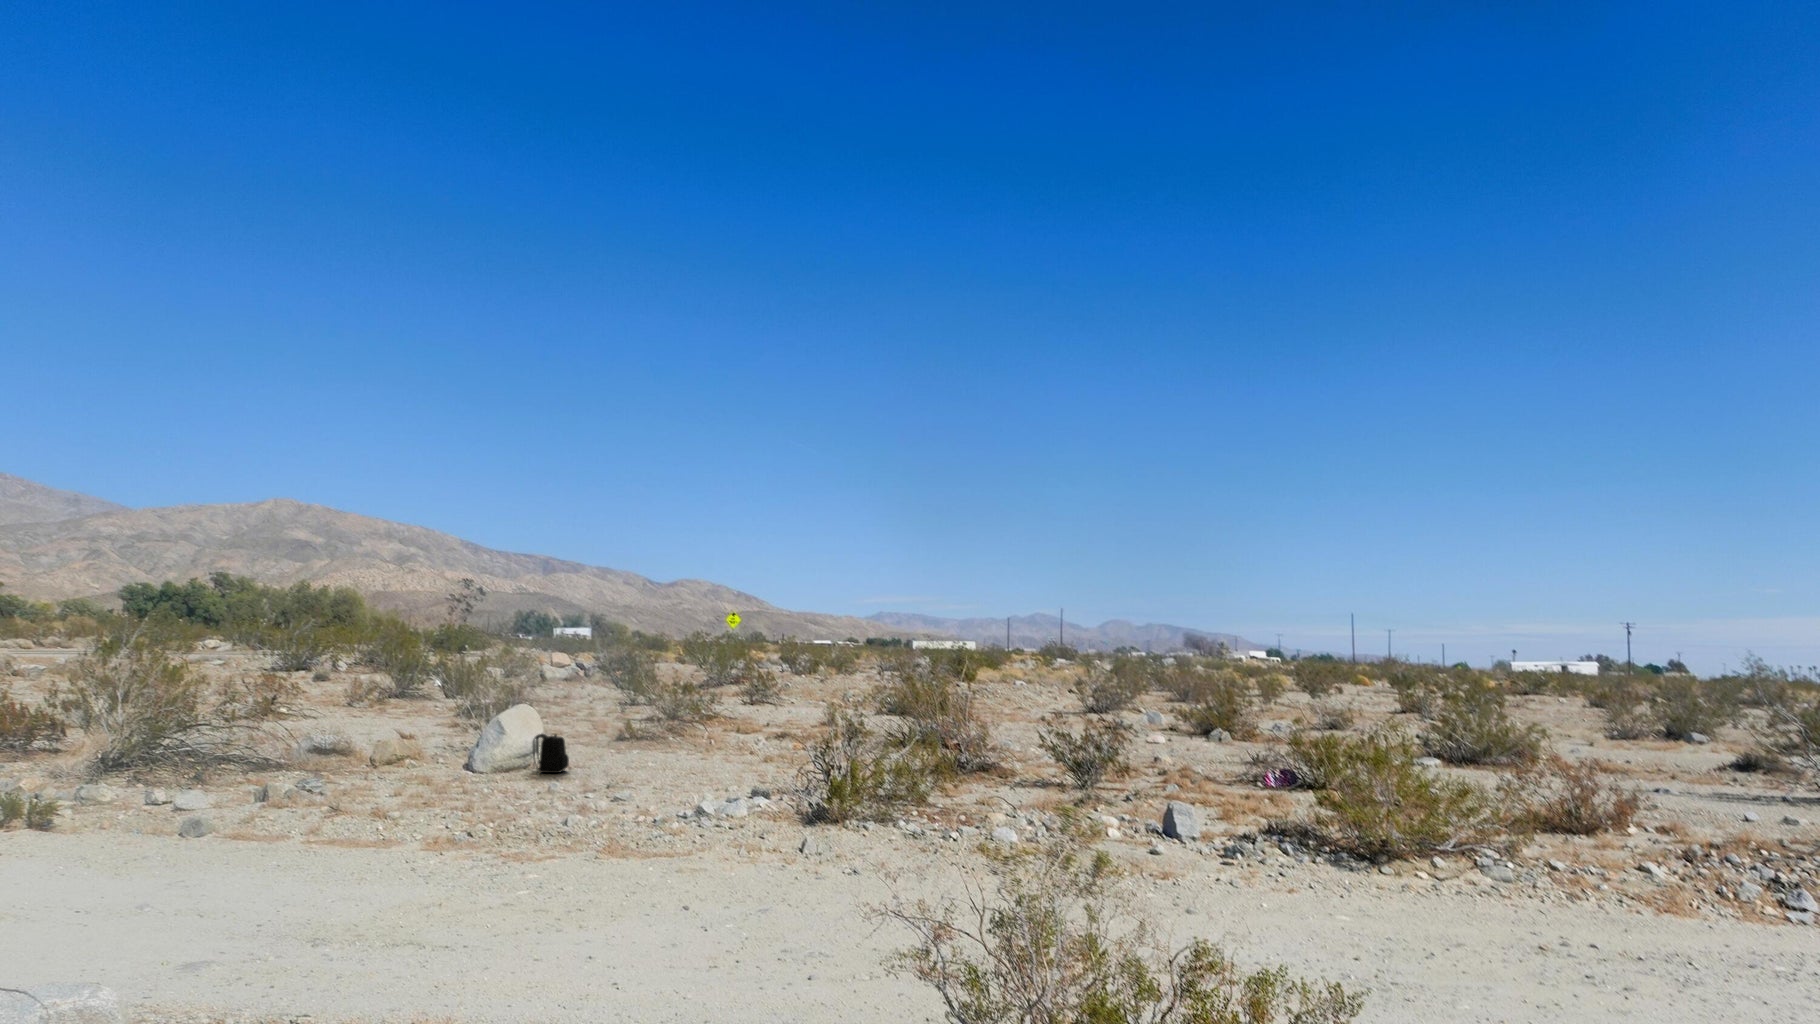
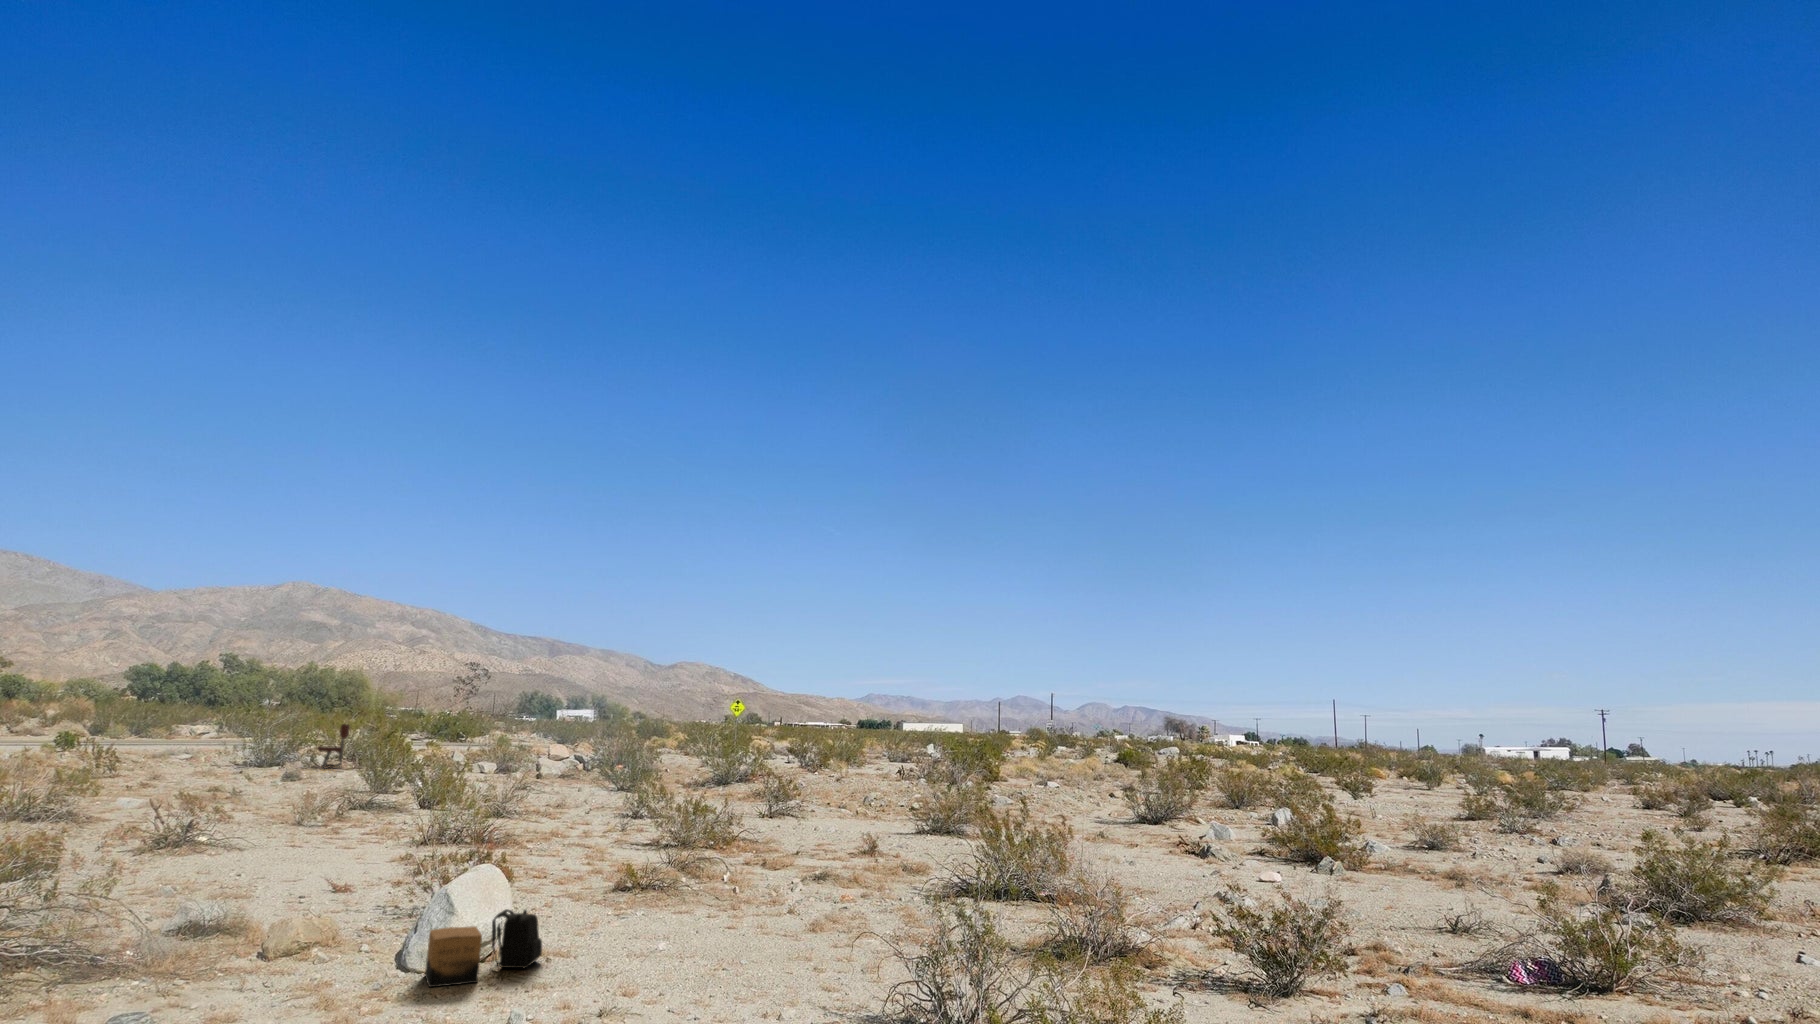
bench: none [340,631,369,671] -> present [318,724,350,769]
cardboard box: none [487,742,528,779] -> present [425,926,482,987]

